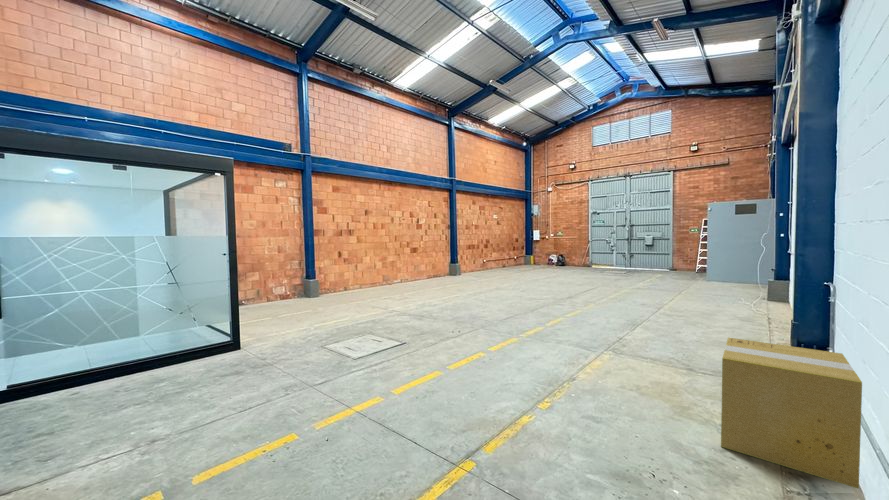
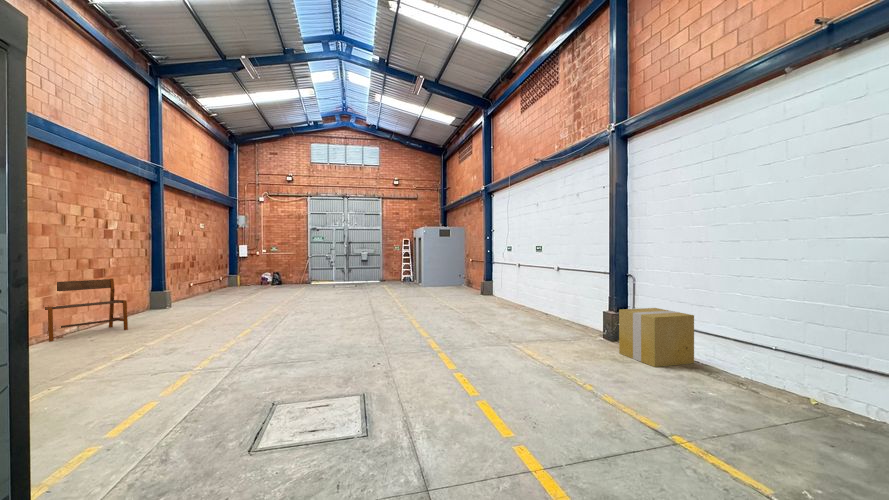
bench: none [381,254,415,286] -> present [43,278,128,342]

